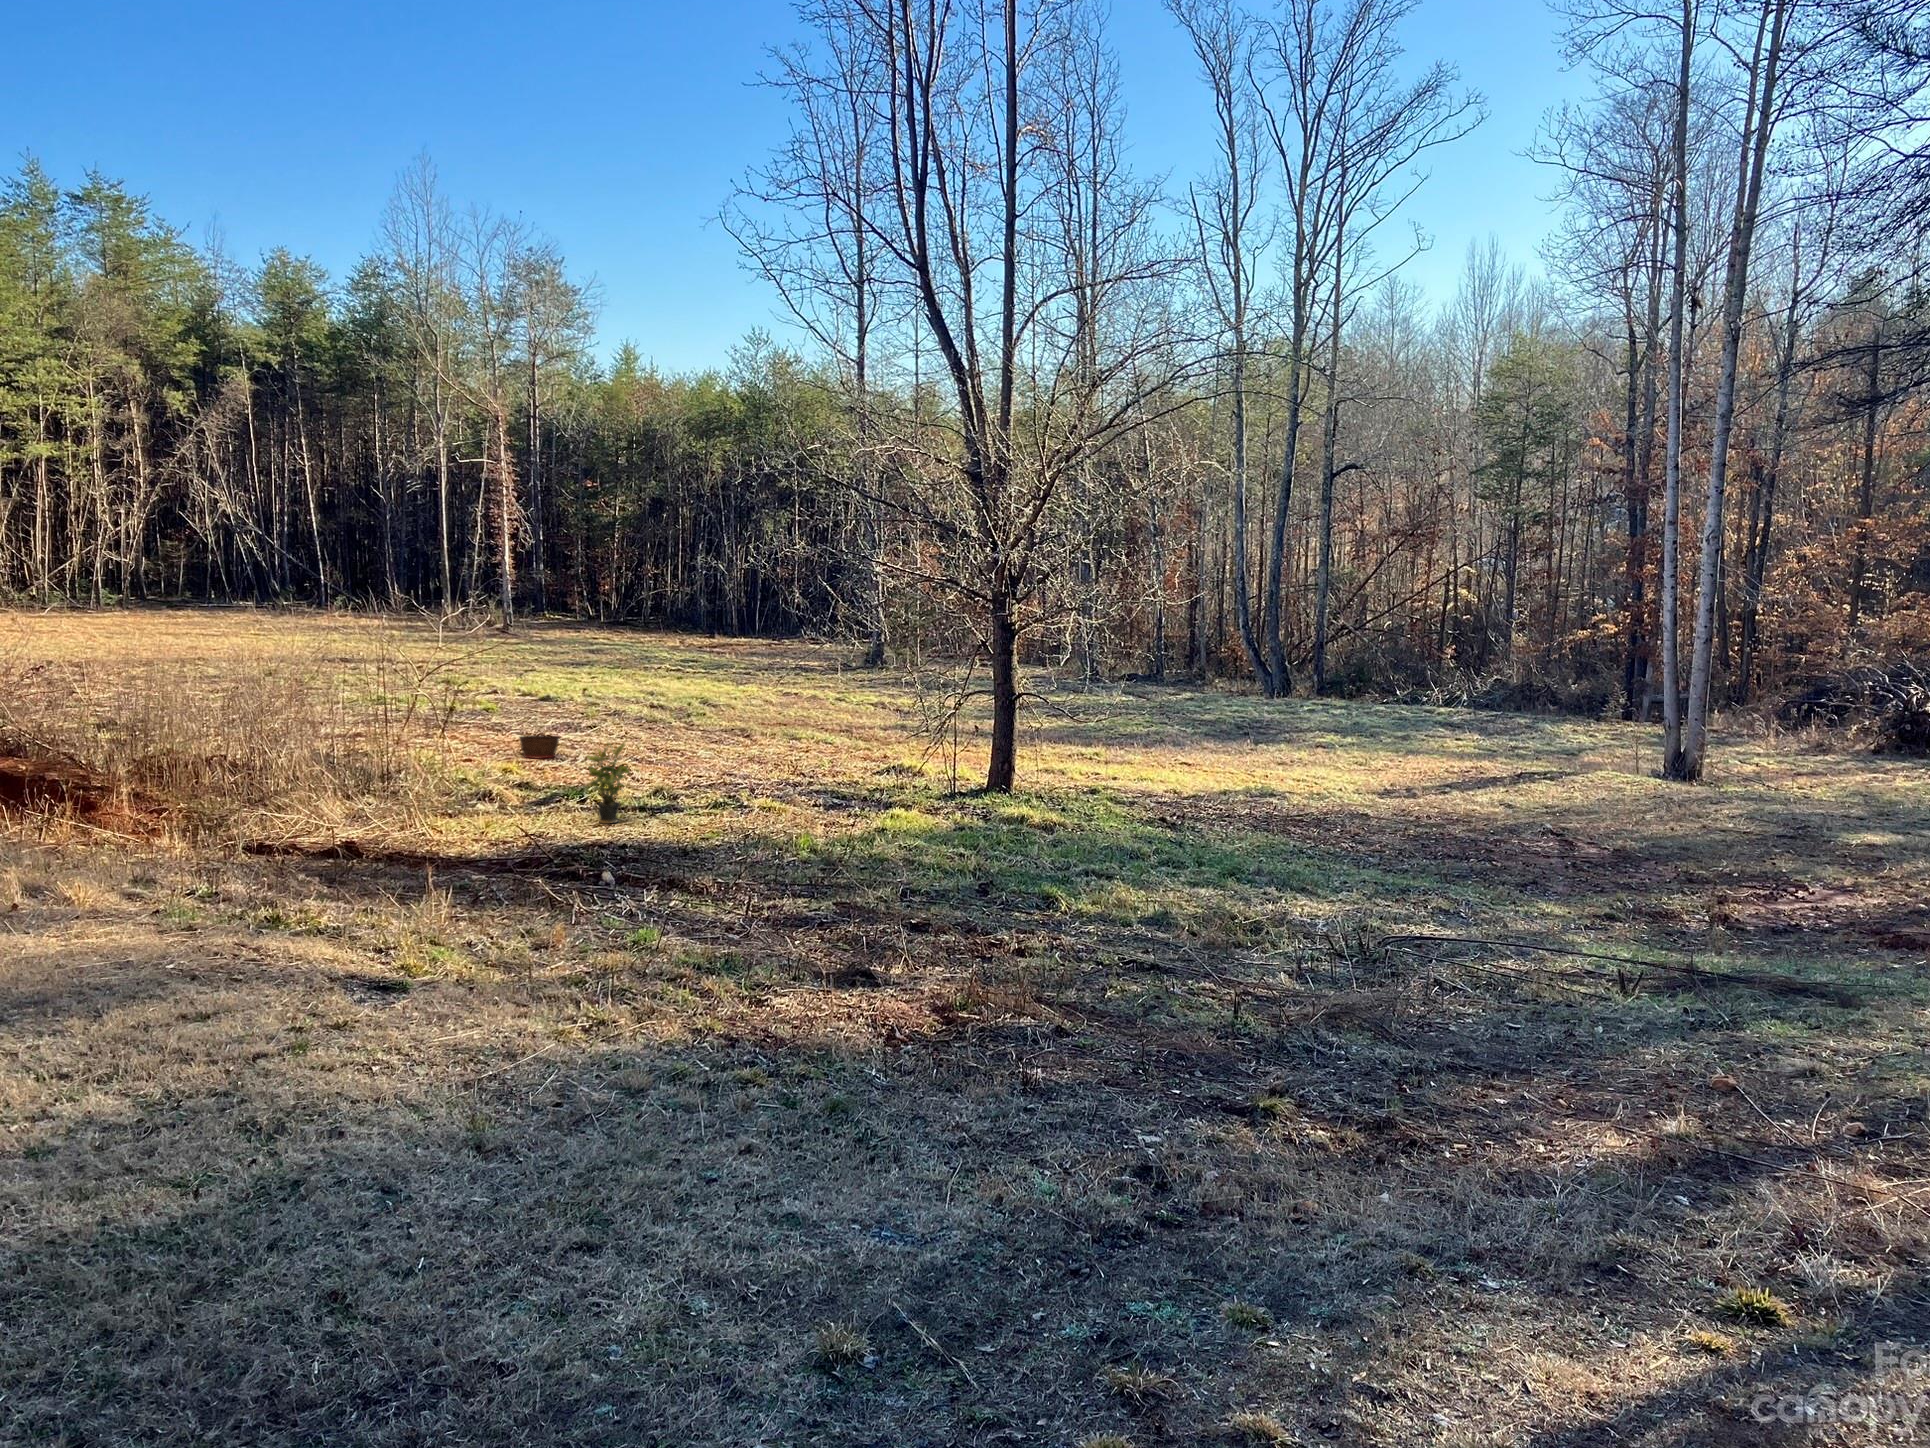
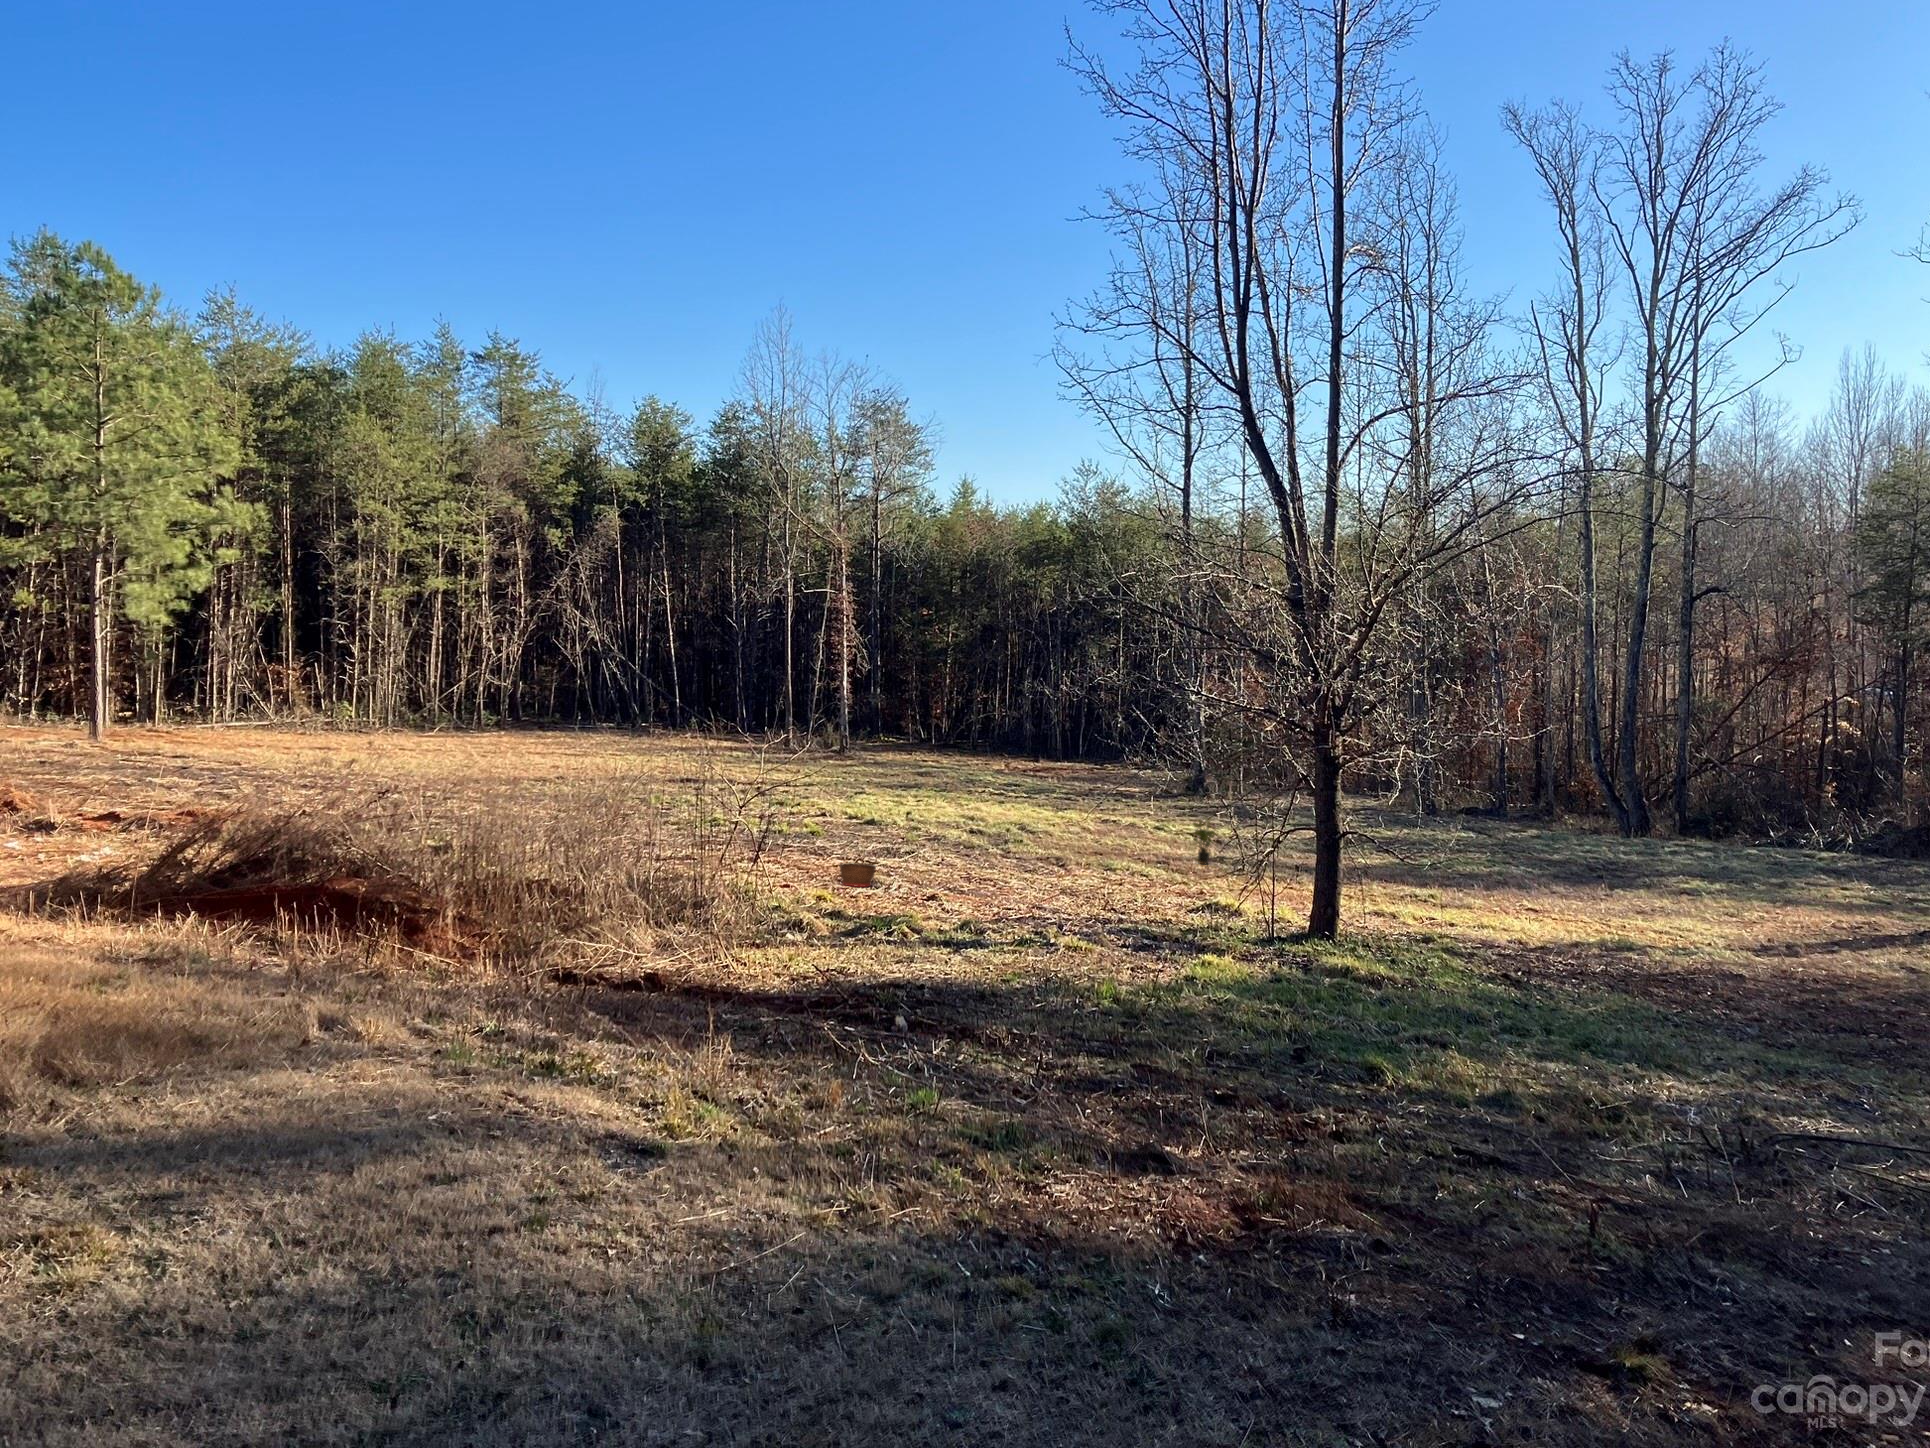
potted plant: present [587,743,630,824] -> present [1193,817,1215,864]

